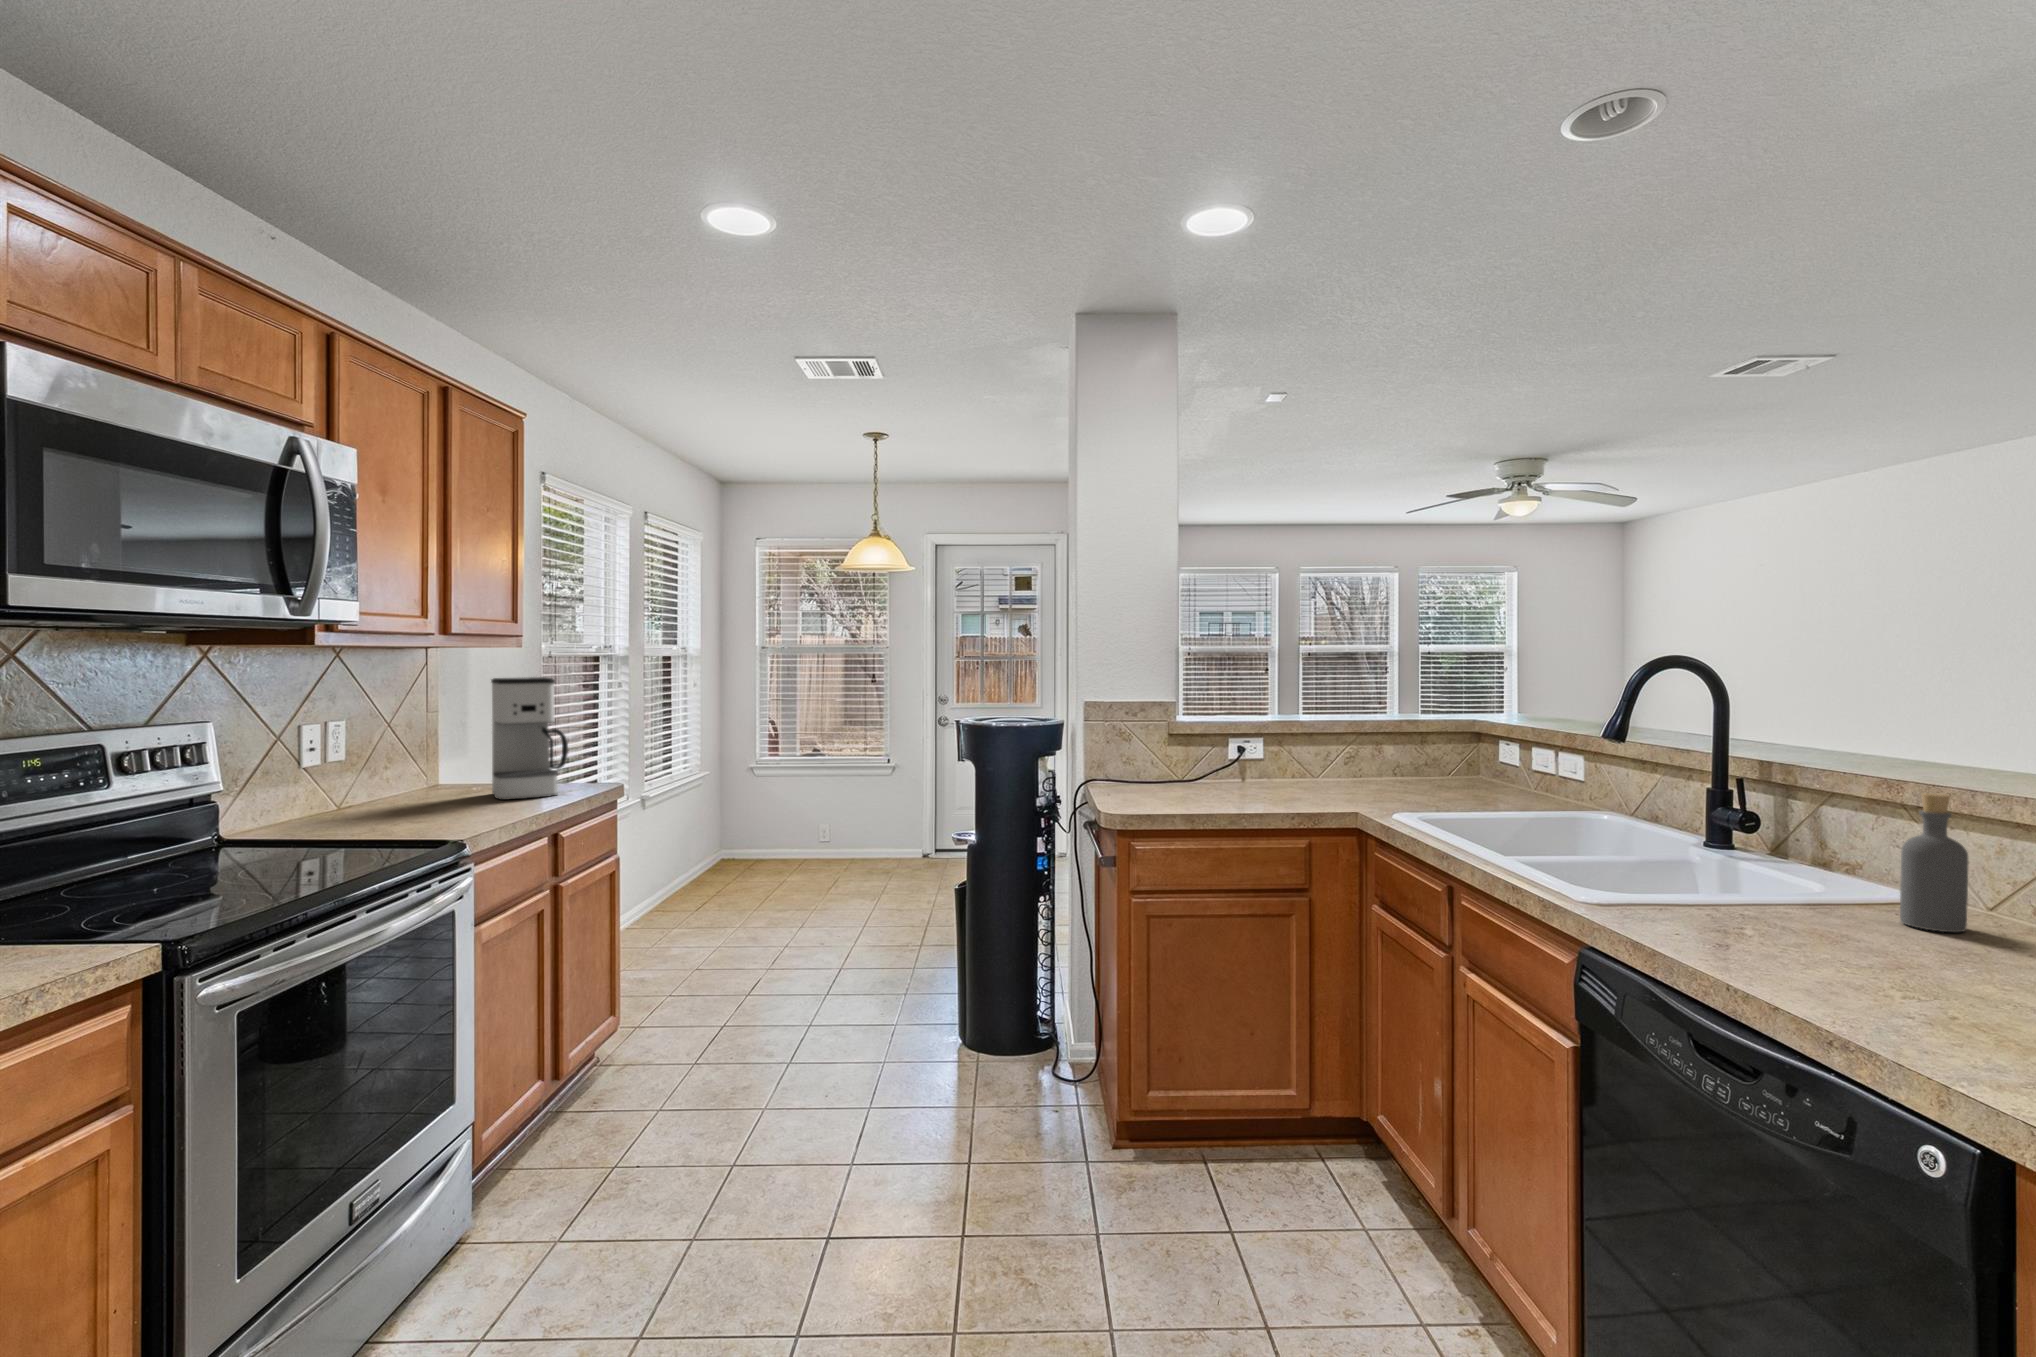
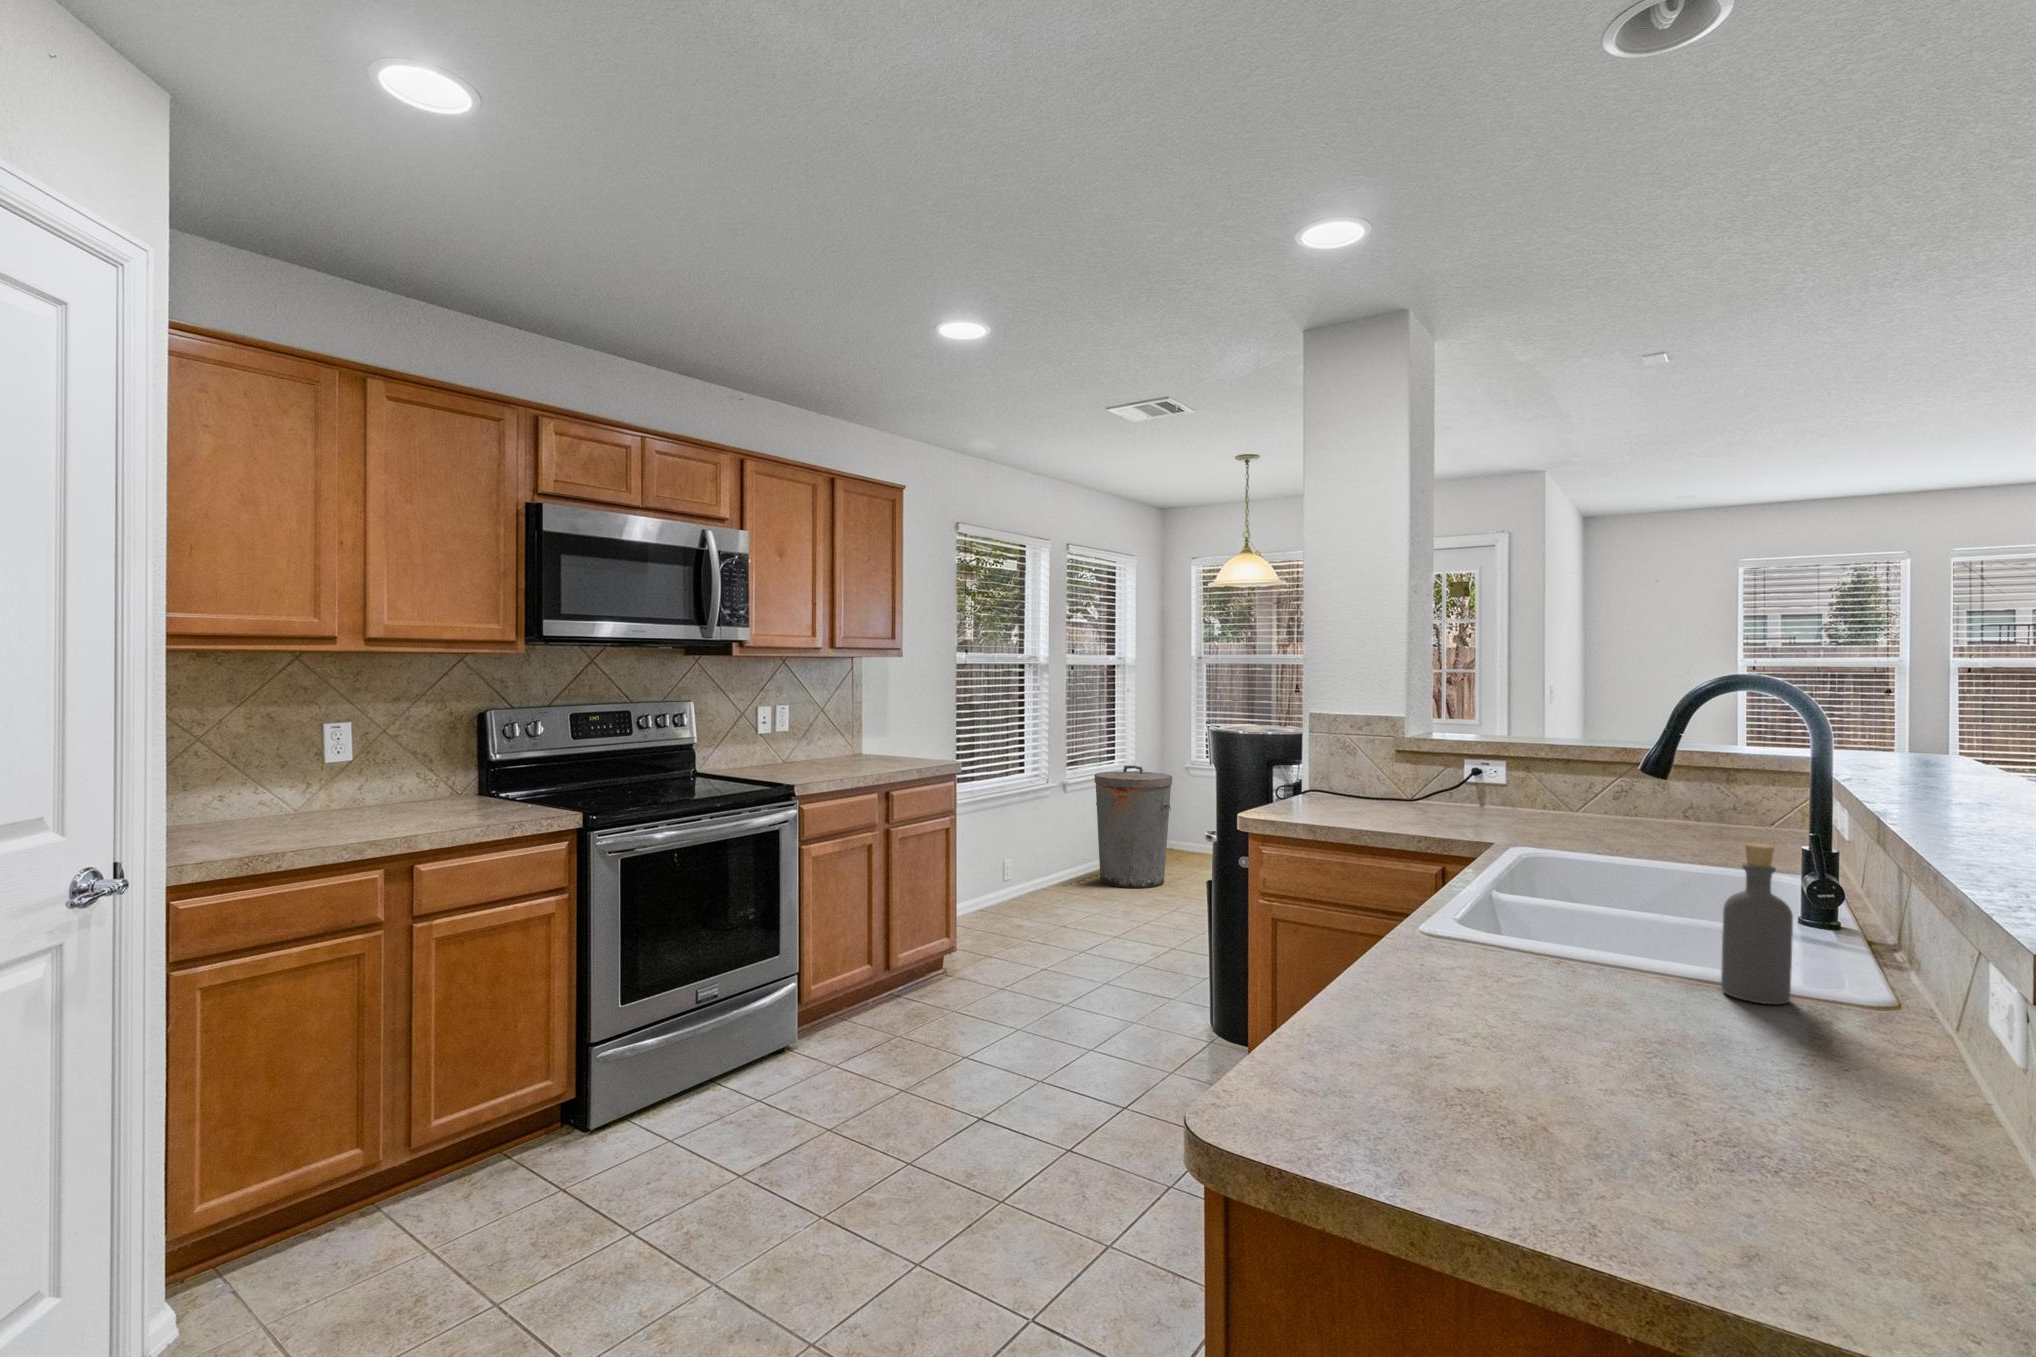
coffee maker: present [491,677,568,800] -> none [871,679,921,767]
trash can: none [667,770,759,909] -> present [1095,765,1172,888]

